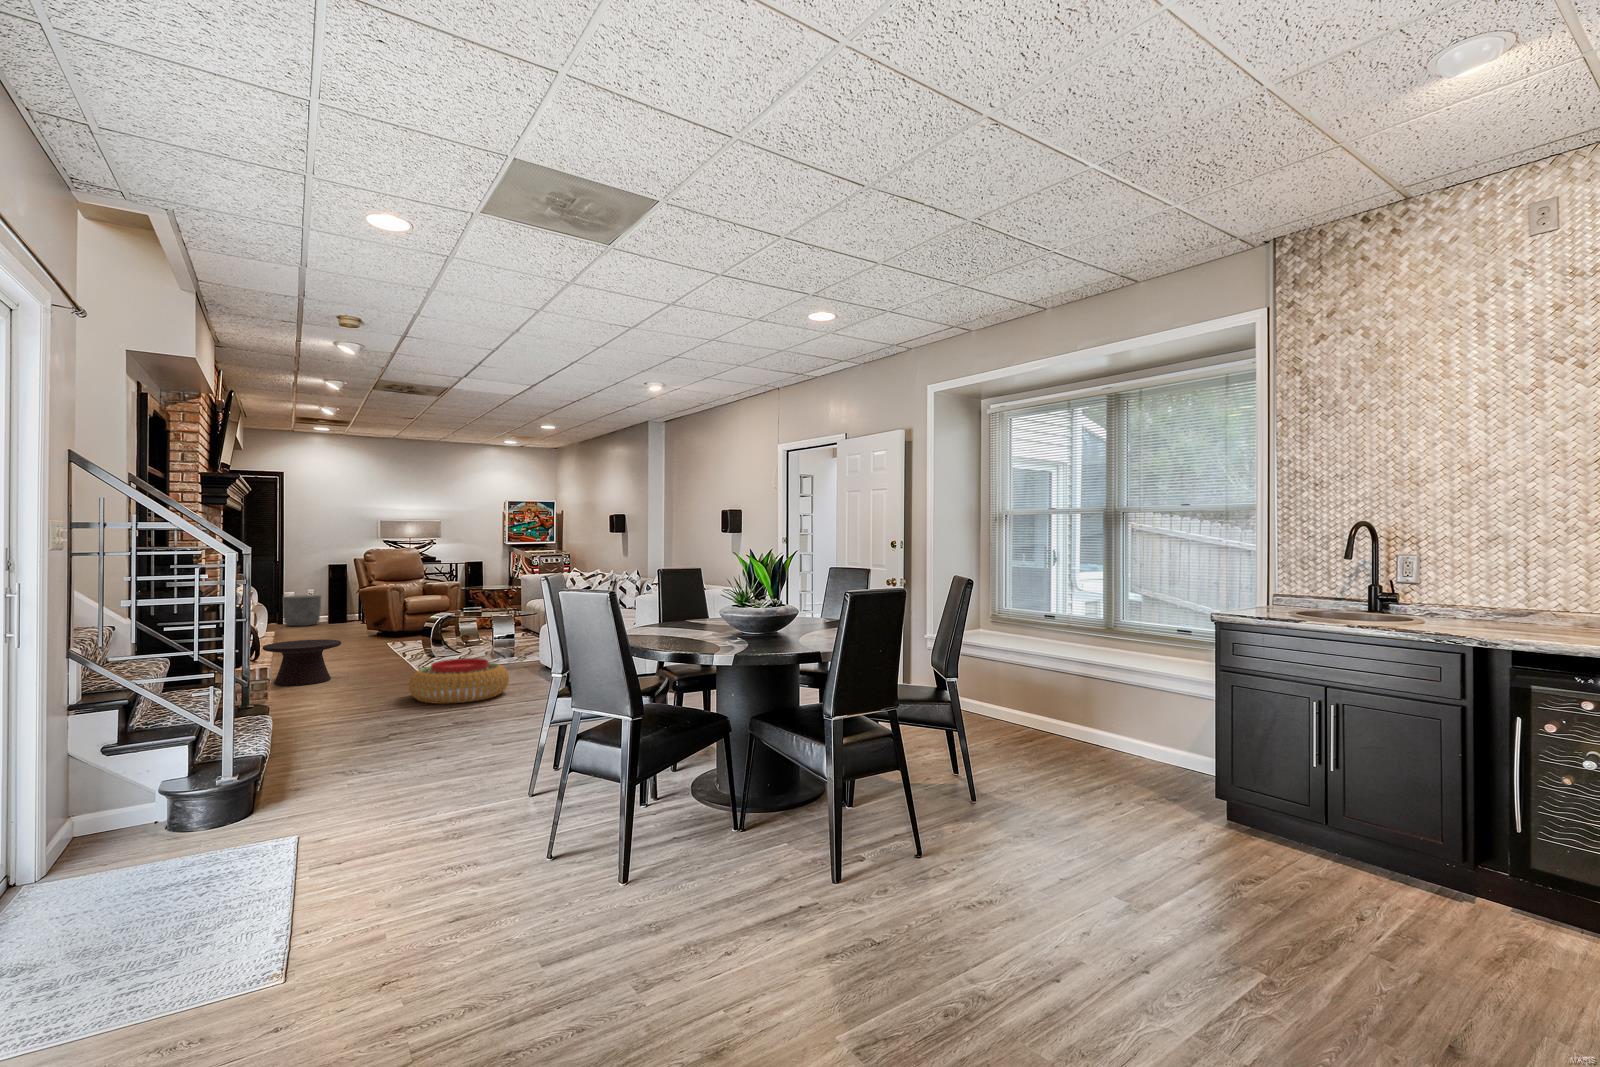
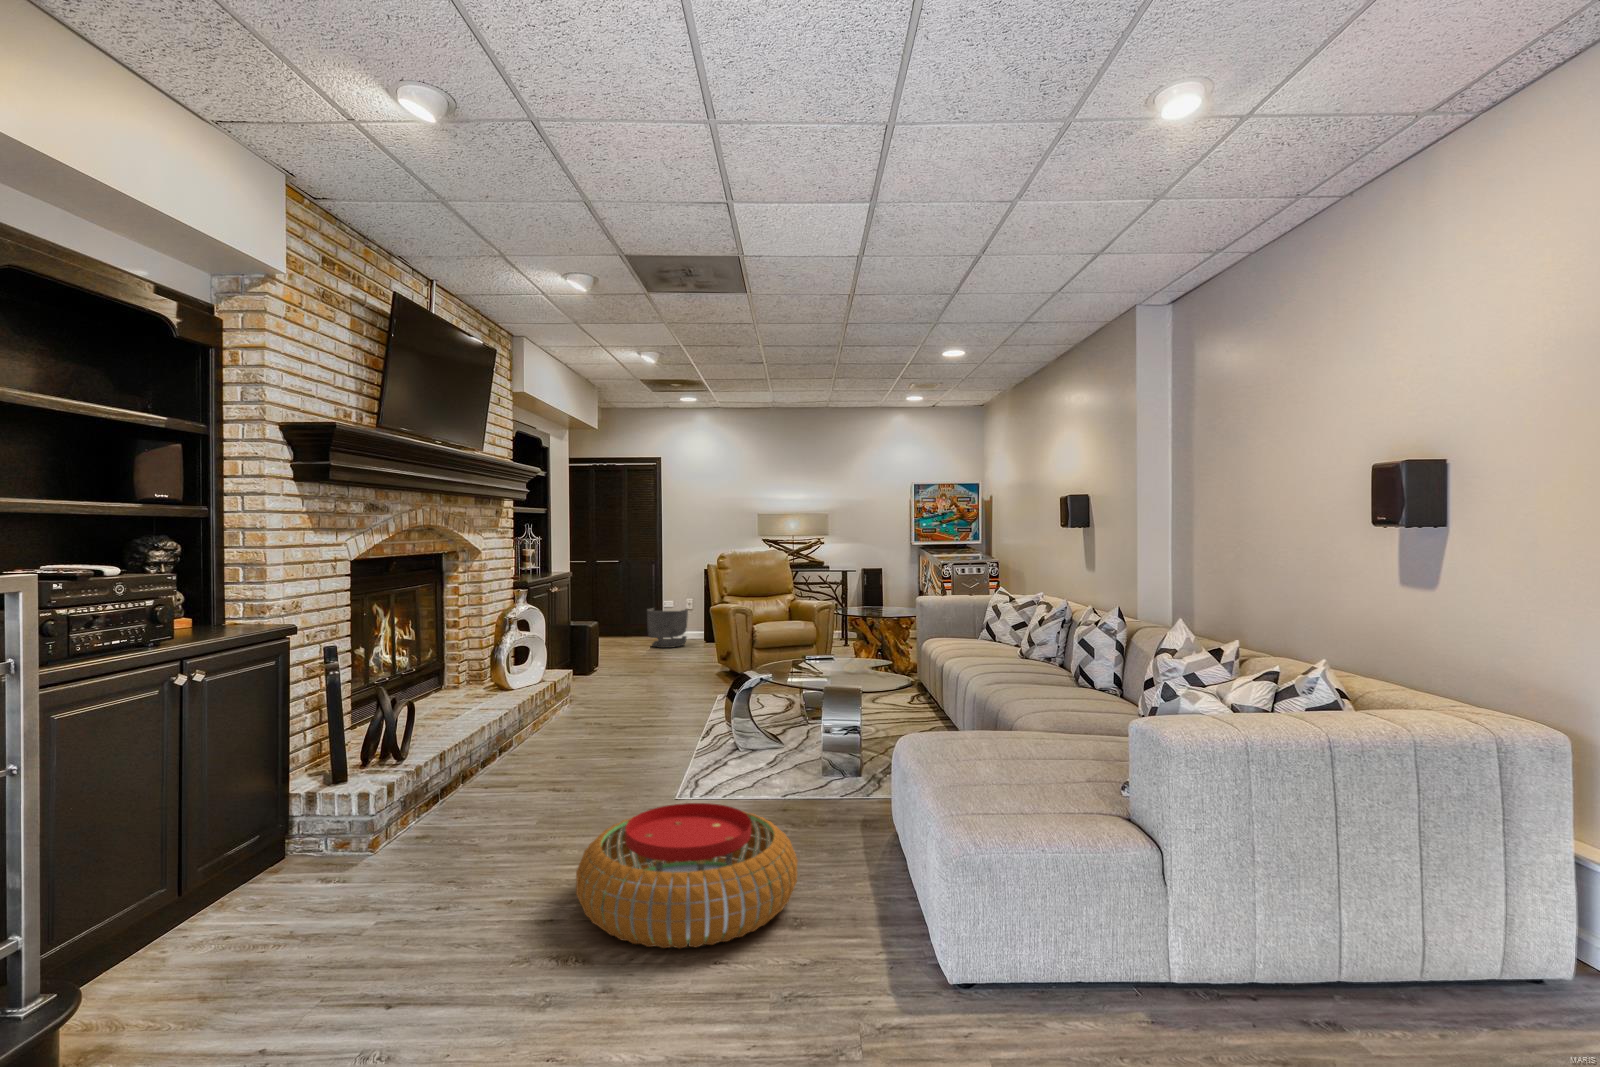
side table: present [263,639,341,686] -> none [455,703,576,792]

